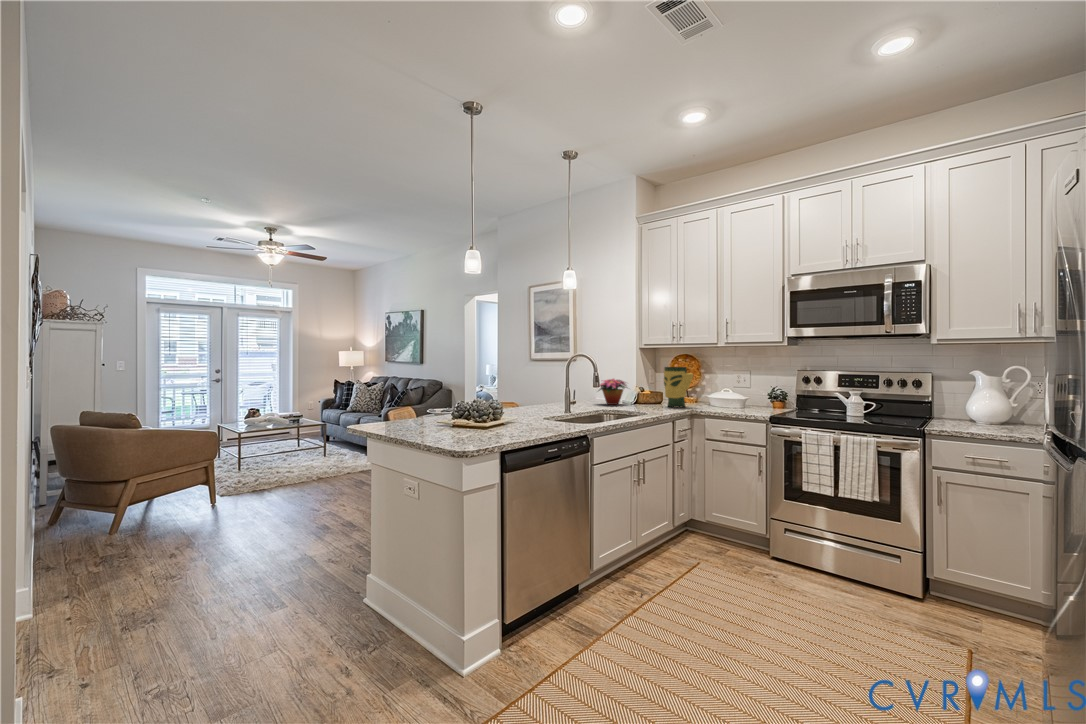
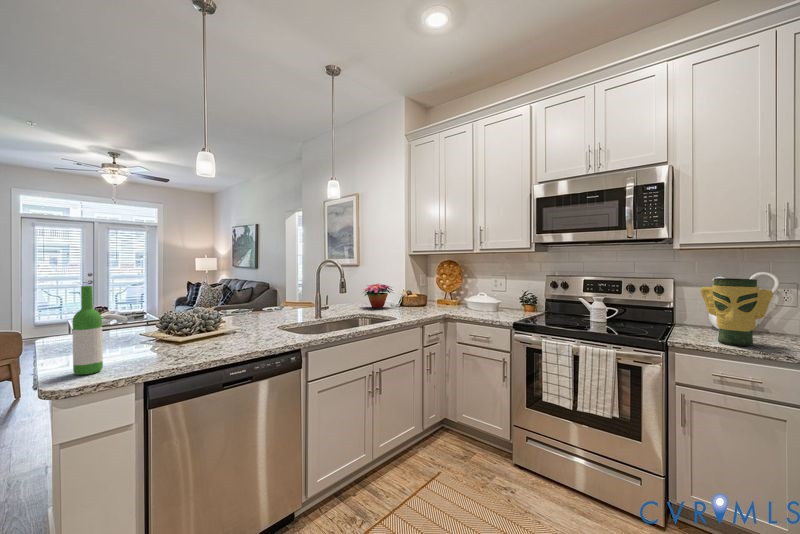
vase: present [664,367,693,408] -> present [701,278,773,346]
wine bottle: none [451,373,469,444] -> present [72,286,103,375]

